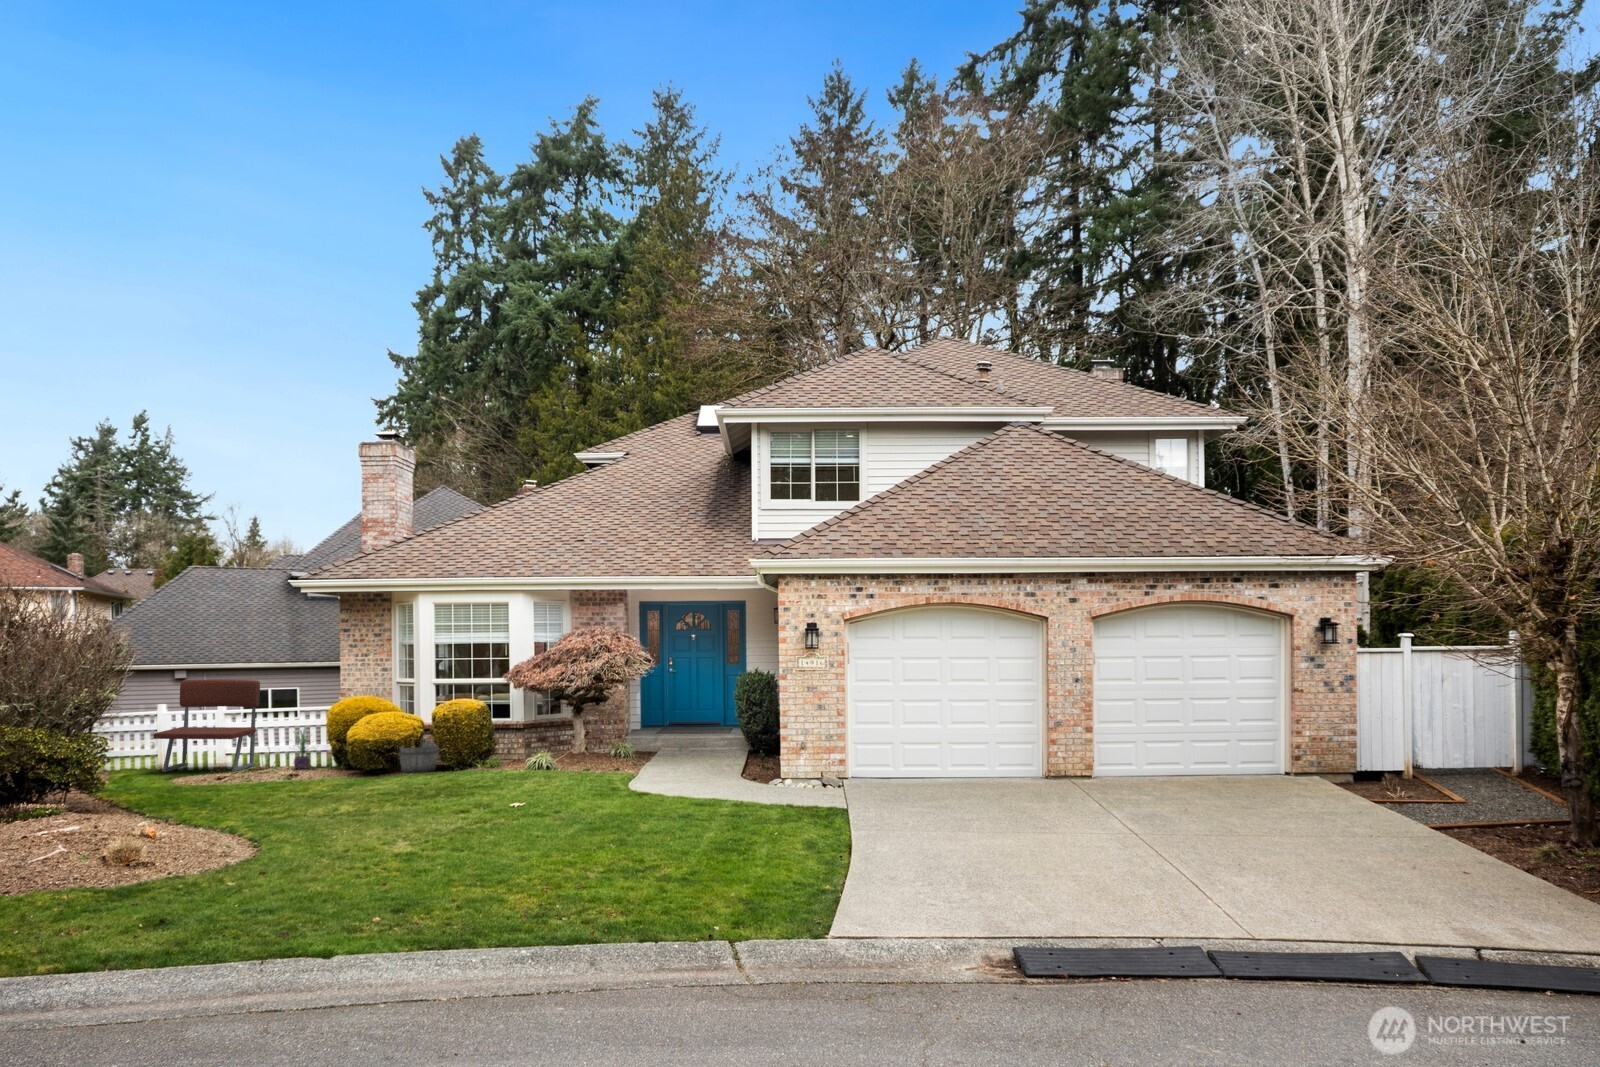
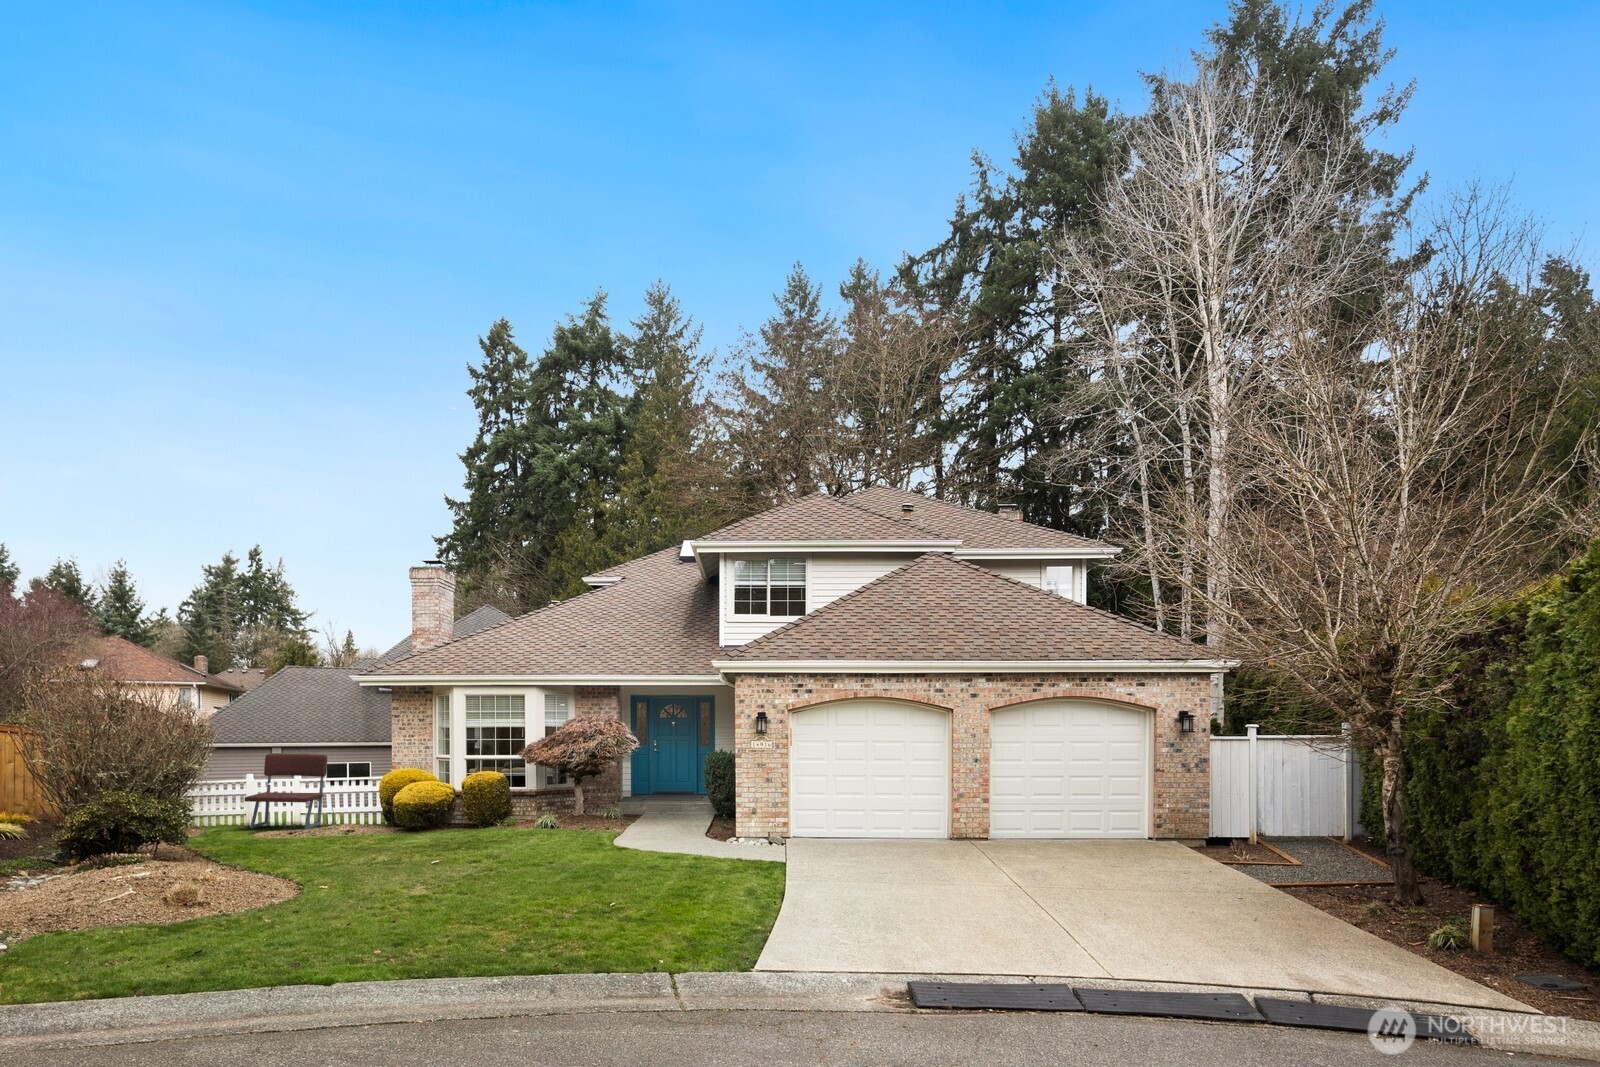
decorative plant: present [294,727,310,769] -> none [341,793,379,828]
wooden bucket: present [400,741,439,772] -> none [434,801,469,831]

